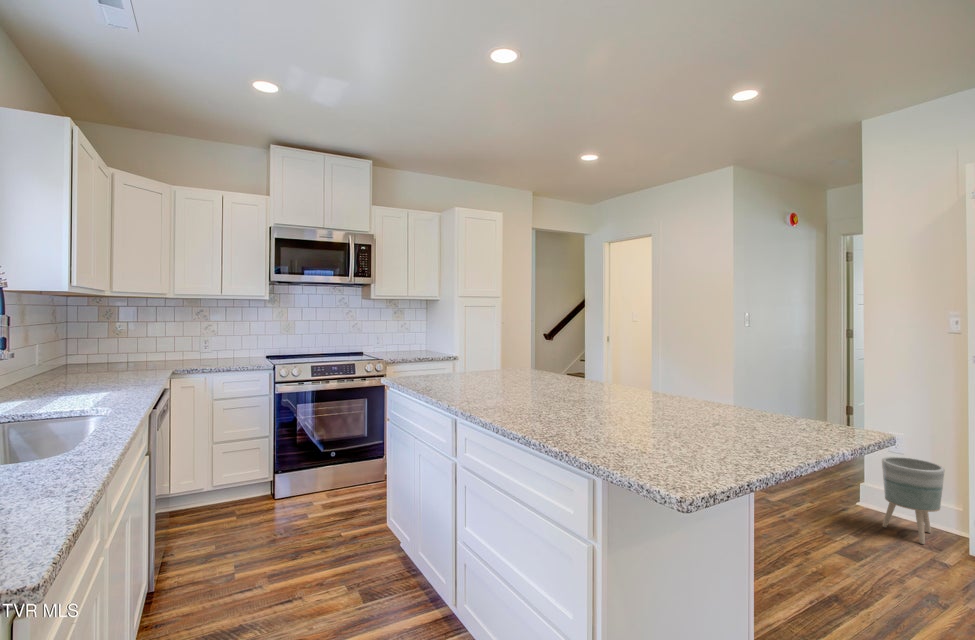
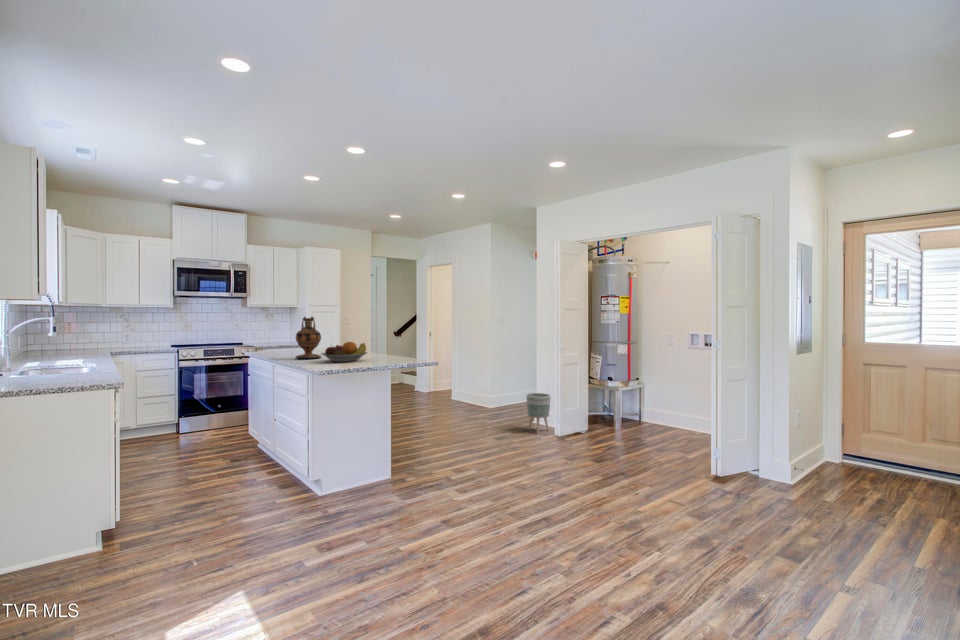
vase: none [498,308,554,403] -> present [296,317,321,359]
fruit bowl: none [583,369,702,423] -> present [321,342,367,362]

